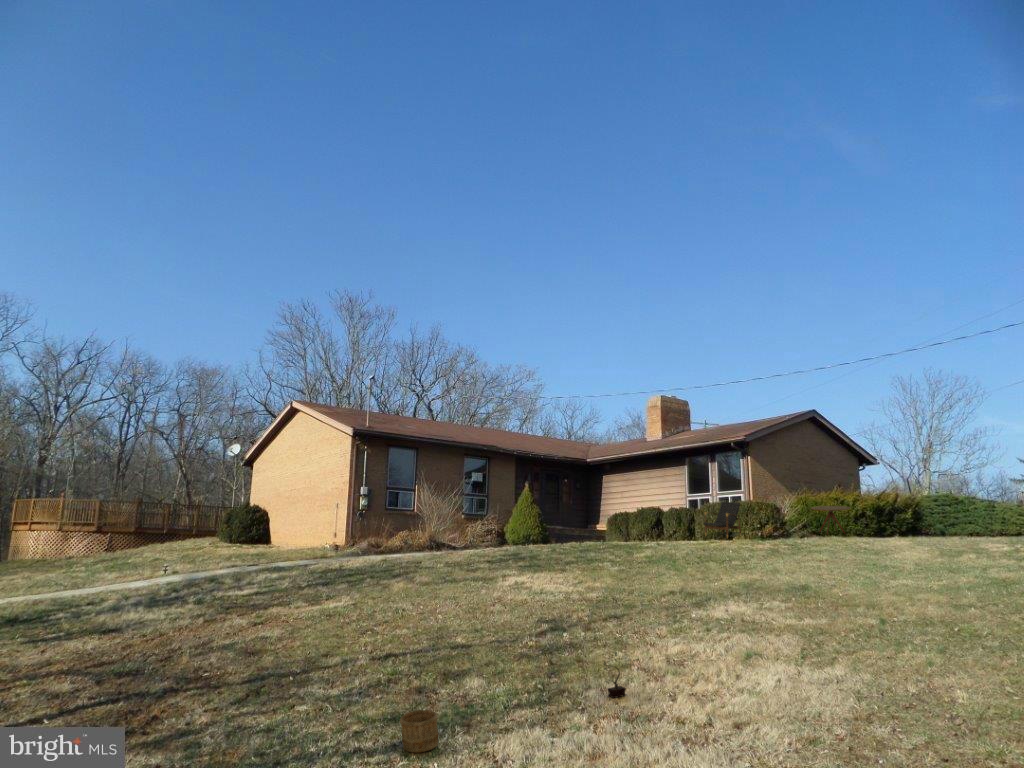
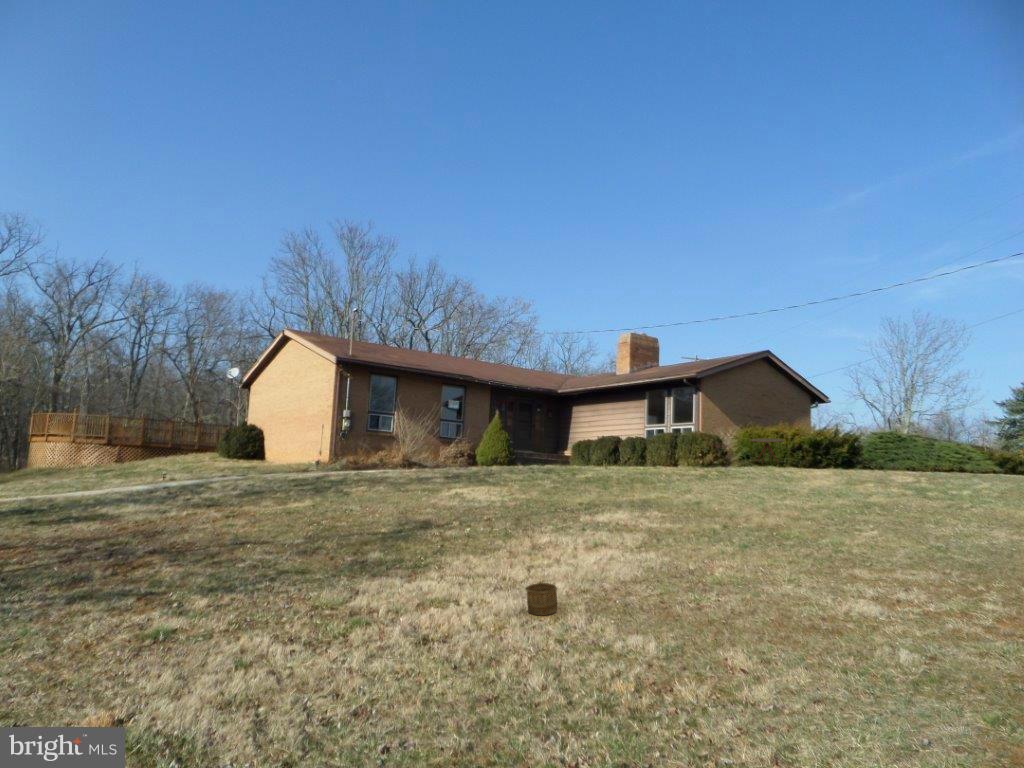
lounge chair: present [704,502,741,538] -> none [651,432,686,465]
potted plant: present [604,652,637,698] -> none [501,542,532,579]
wooden bucket: present [400,710,438,753] -> present [526,583,557,615]

